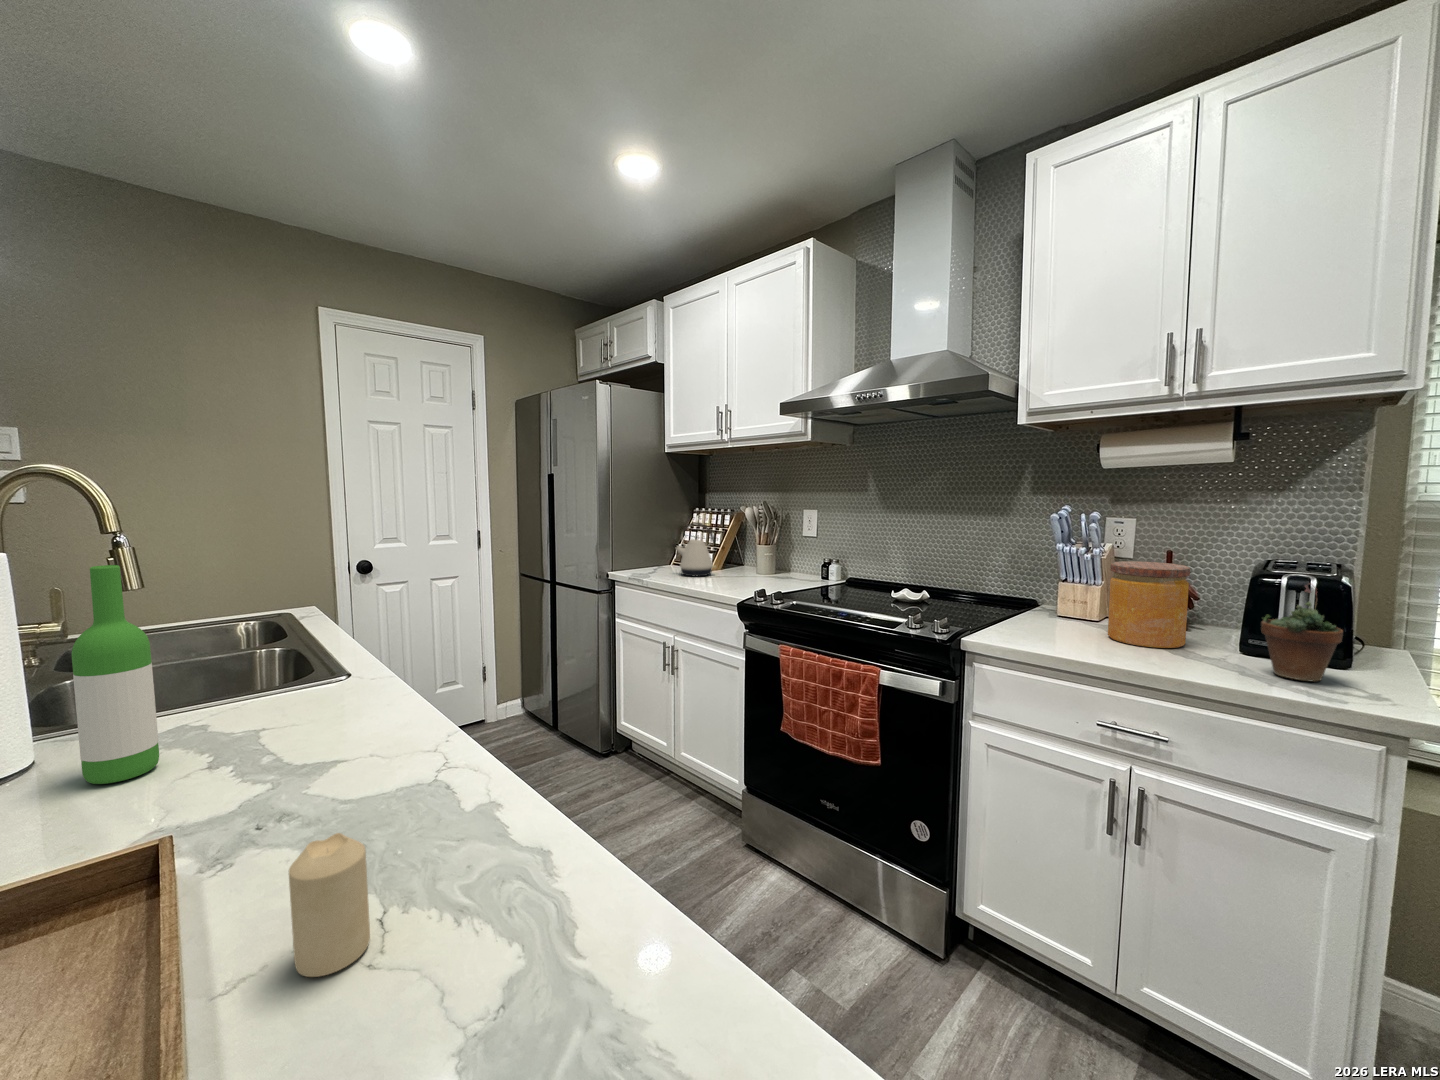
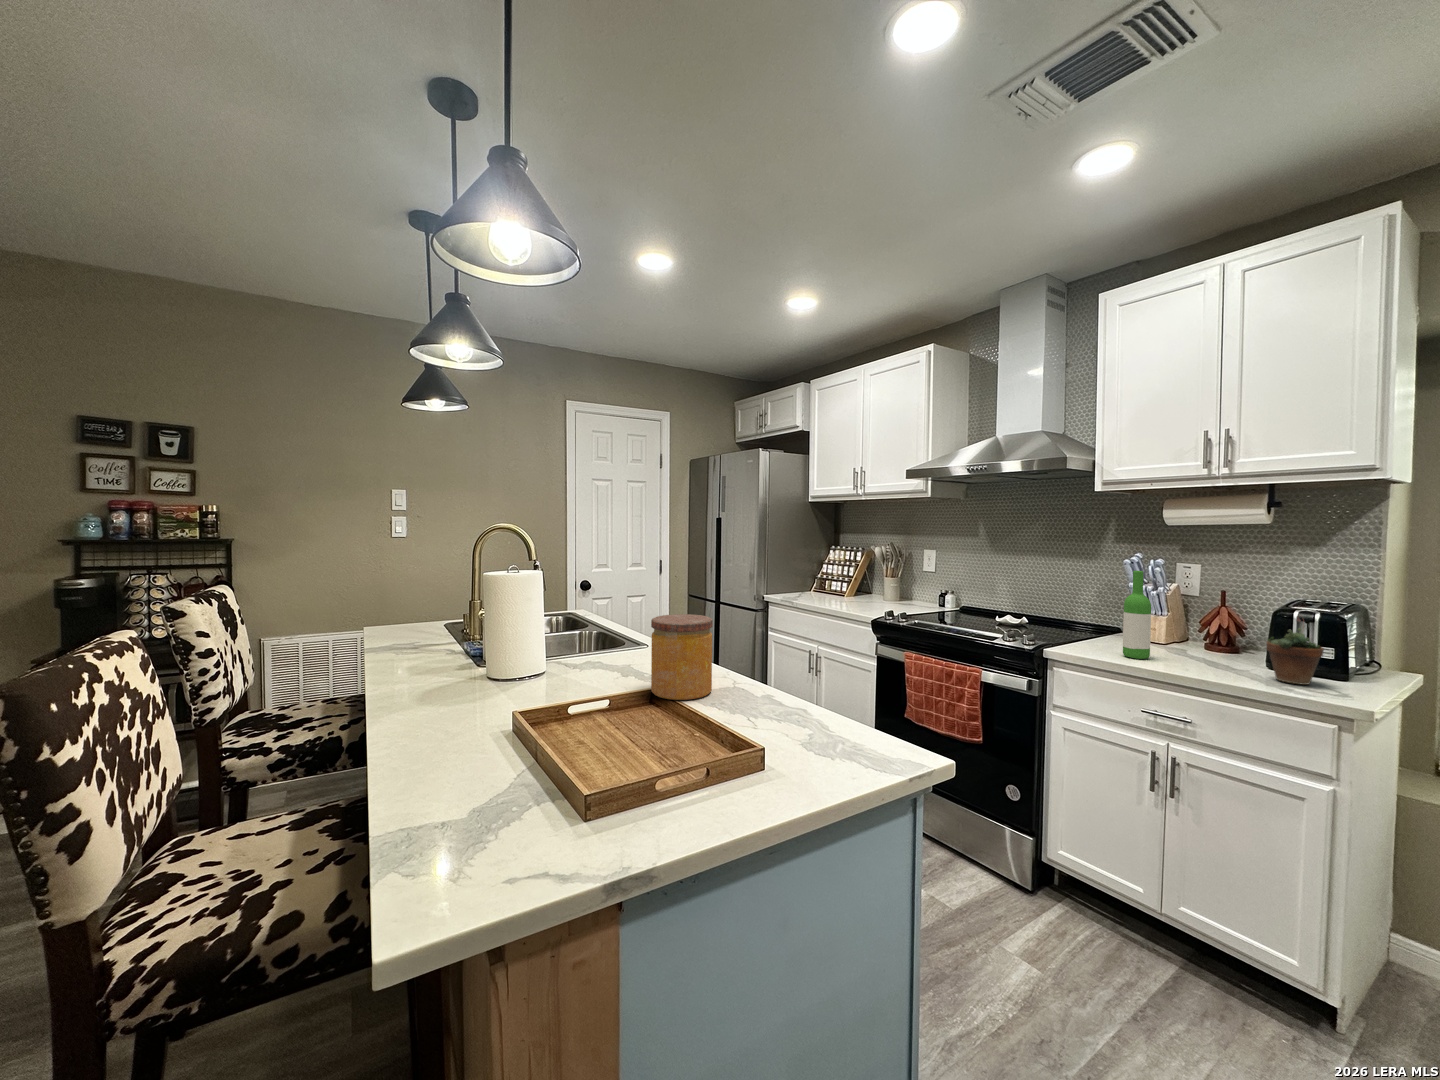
kettle: present [676,522,716,576] -> none [817,558,851,601]
jar: present [1108,561,1190,648] -> present [651,614,712,700]
wine bottle: present [72,565,159,784] -> present [1123,571,1151,659]
candle: present [289,833,370,977] -> none [720,683,745,733]

